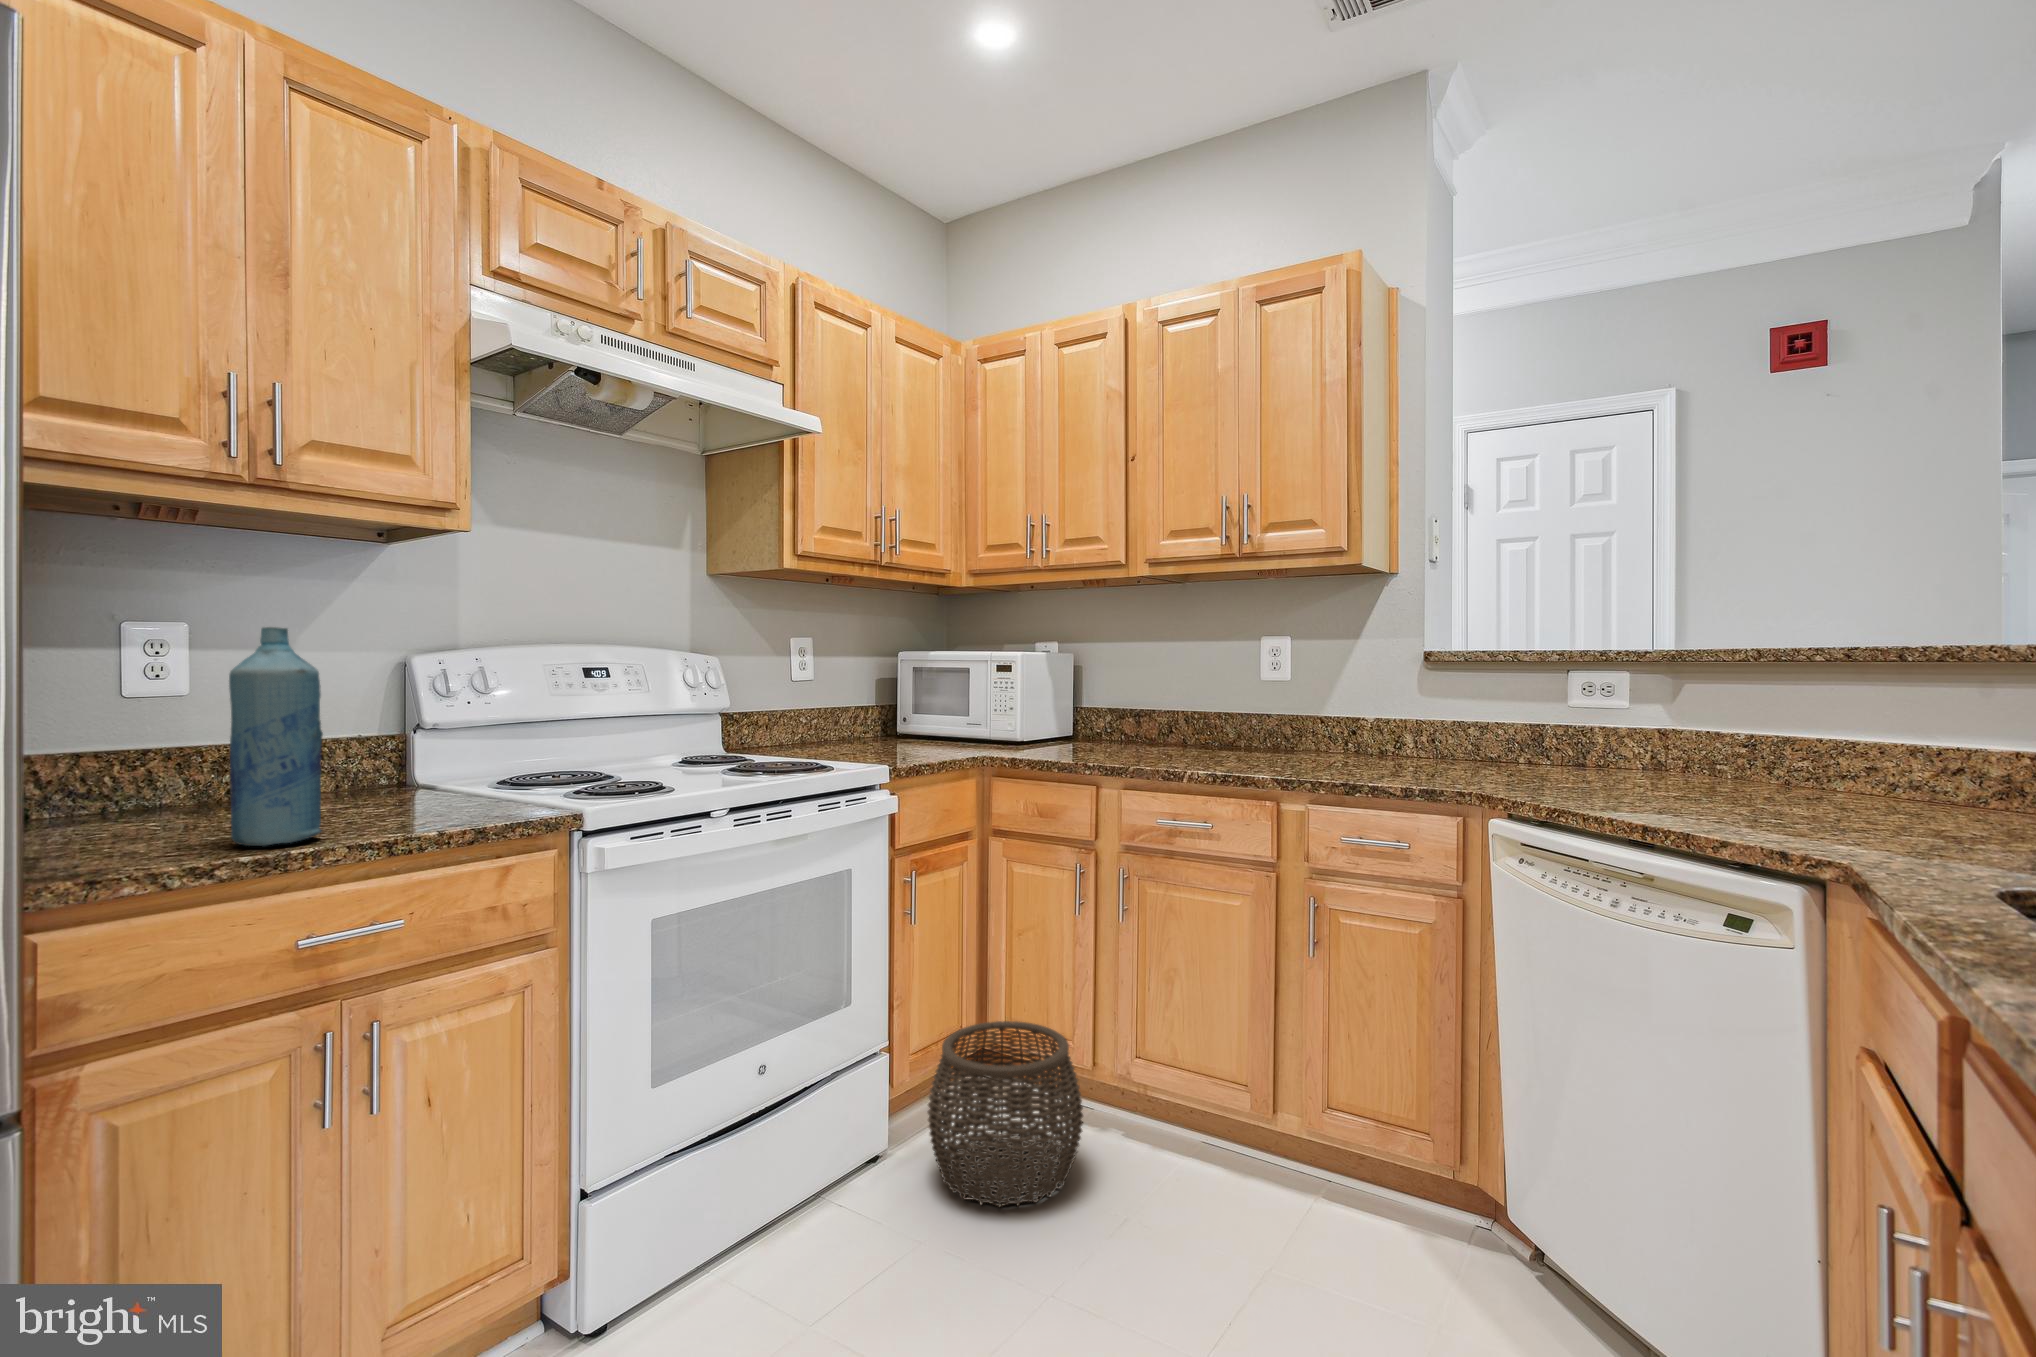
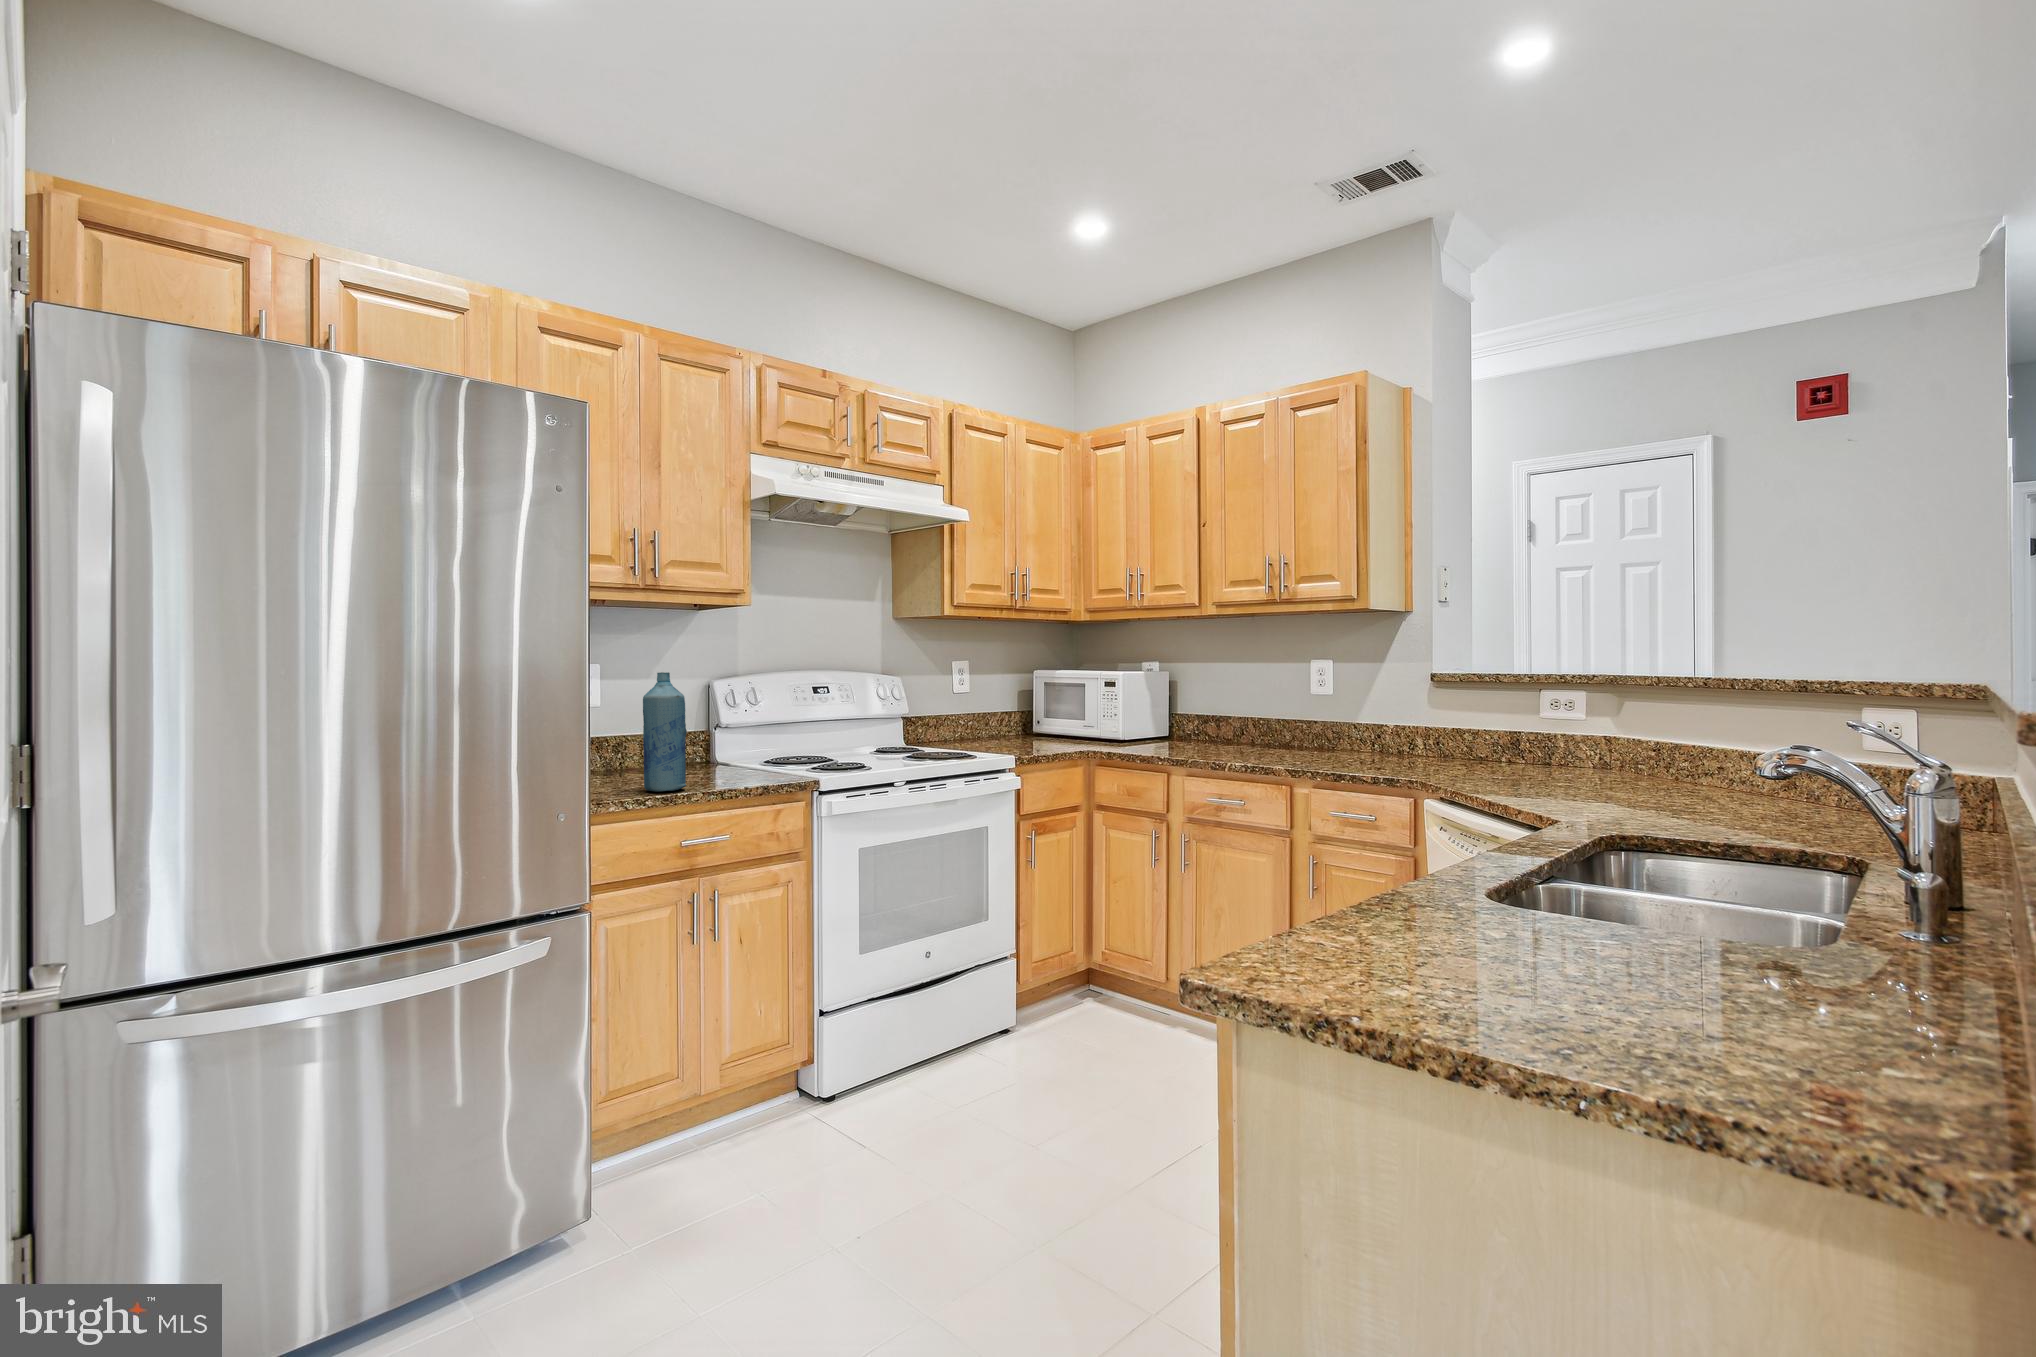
woven basket: present [928,1021,1083,1207] -> none [1040,941,1150,1062]

